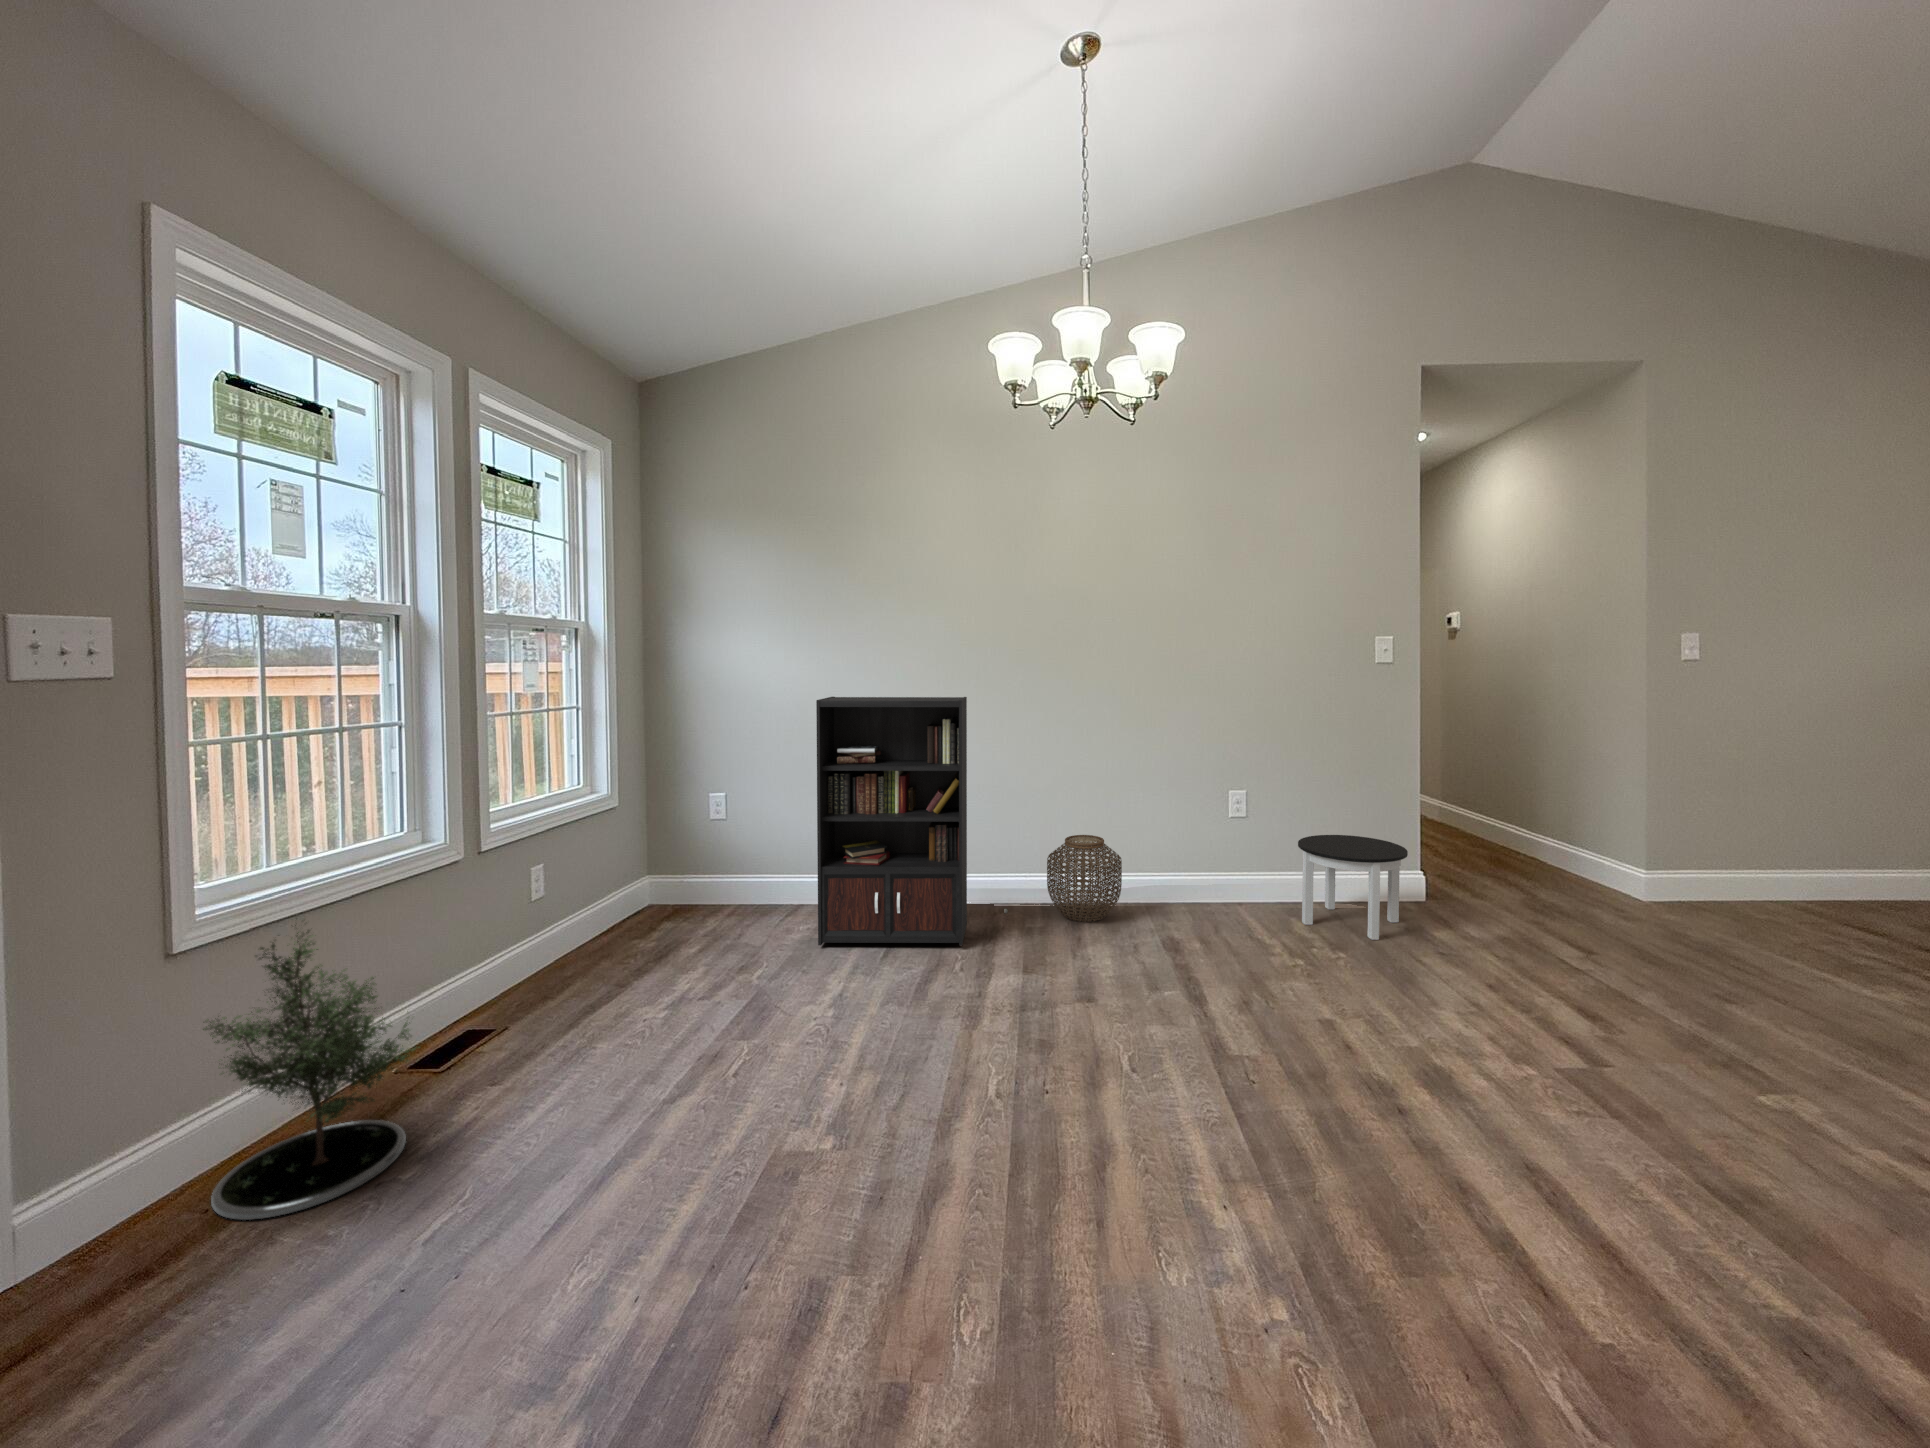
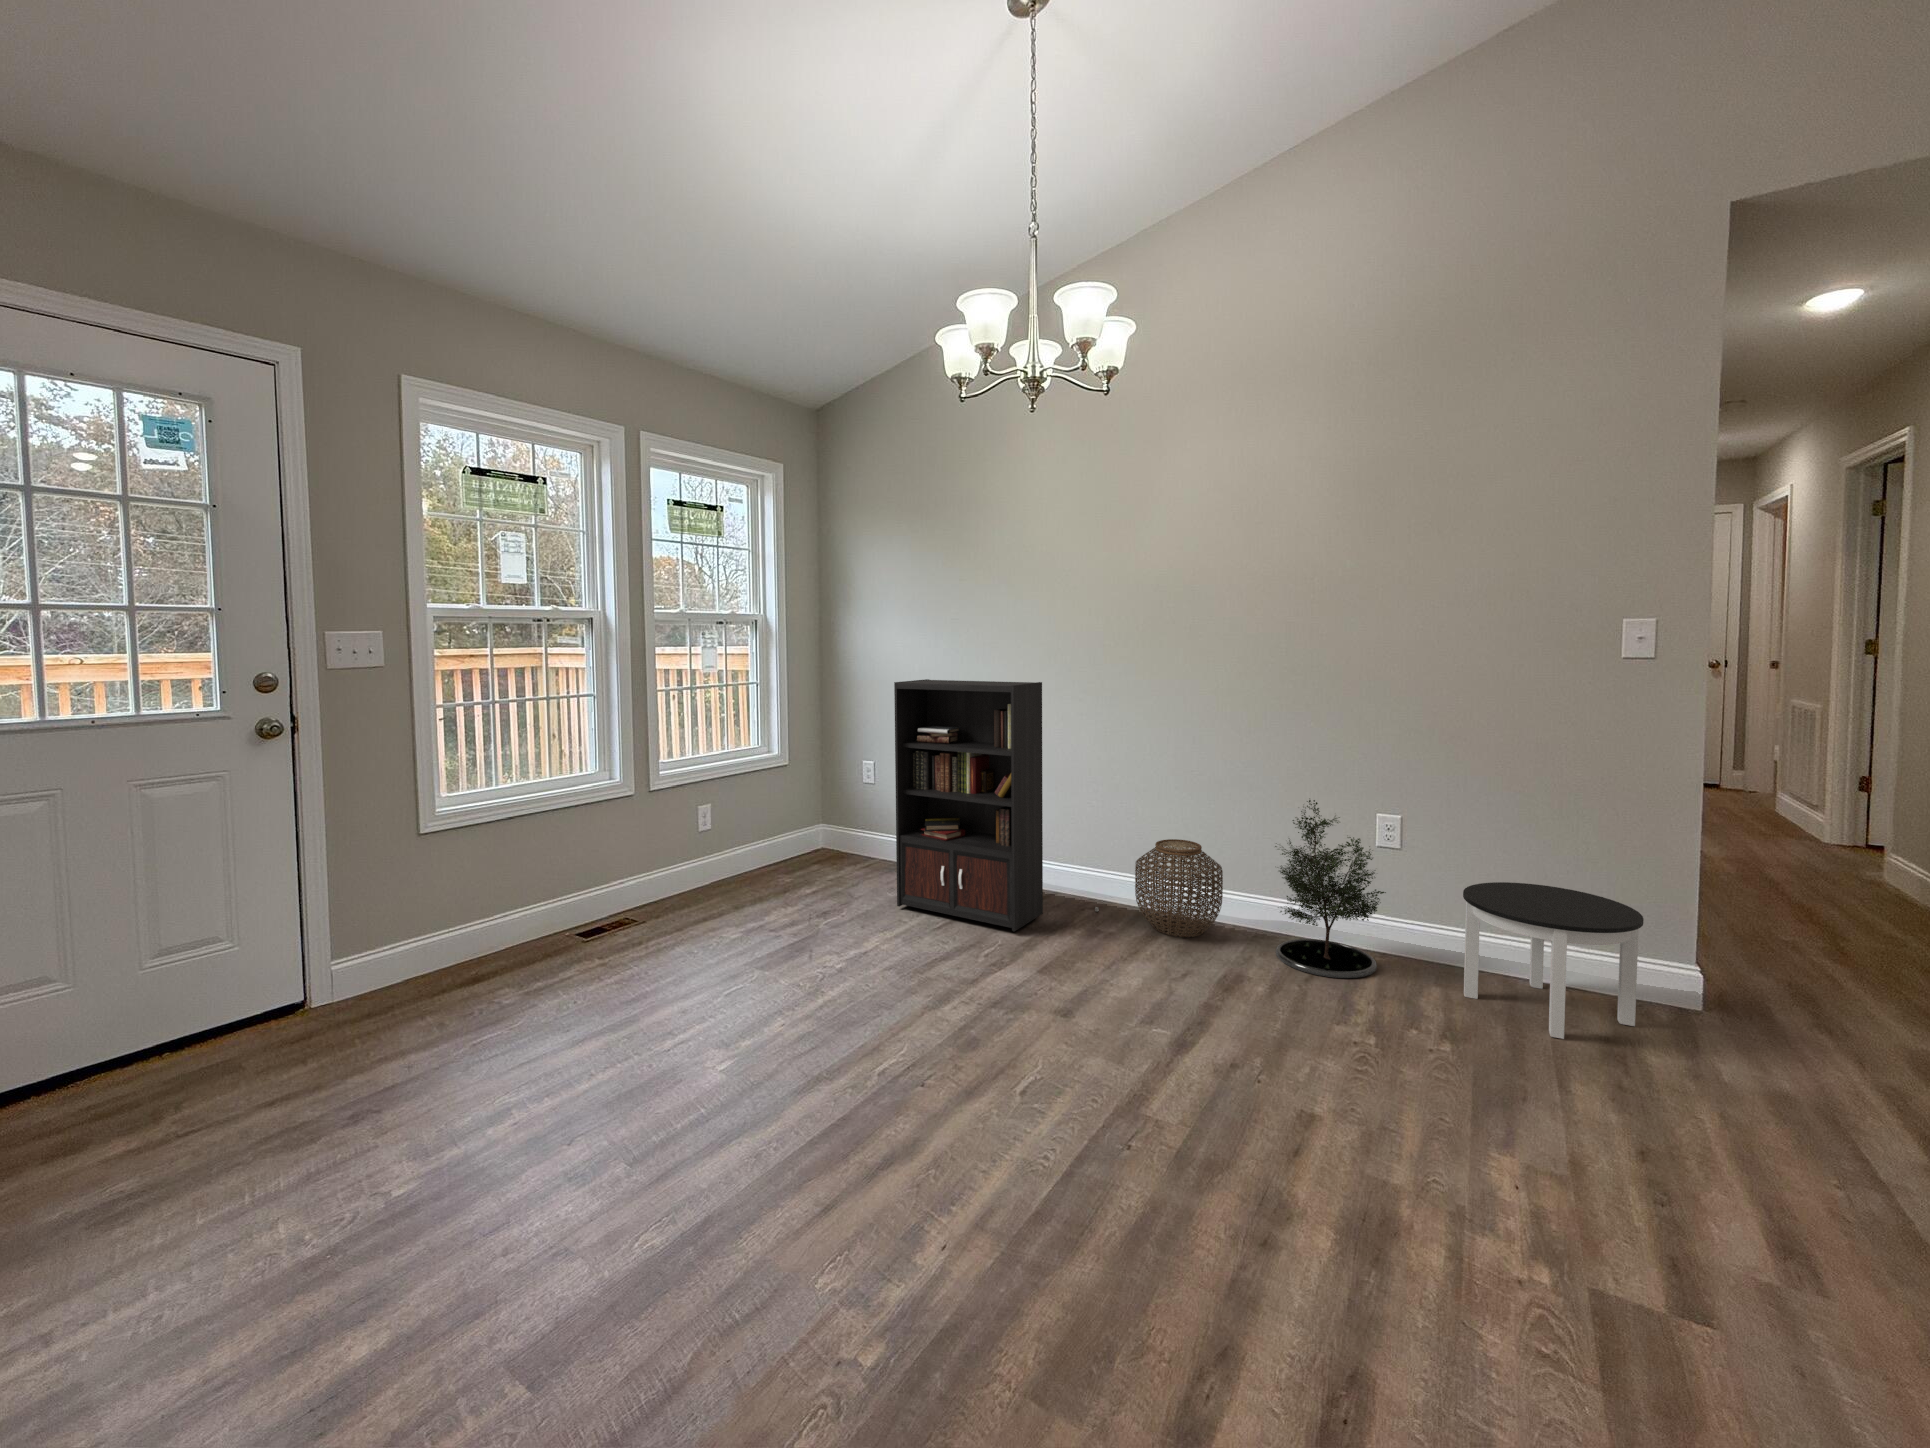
potted tree: present [203,925,420,1220] -> present [1275,800,1386,978]

